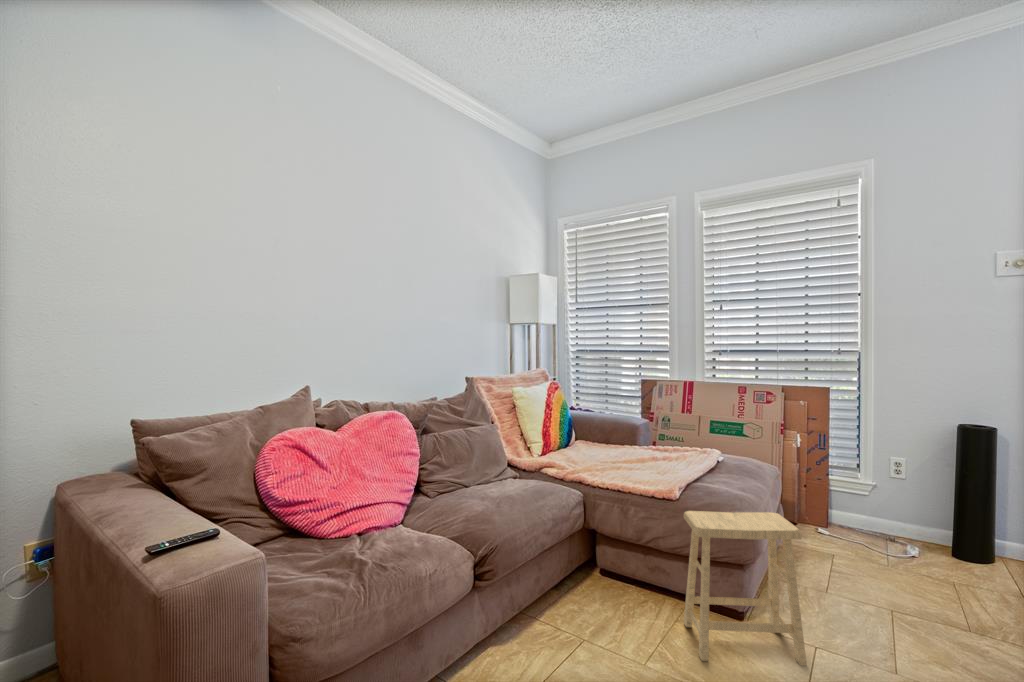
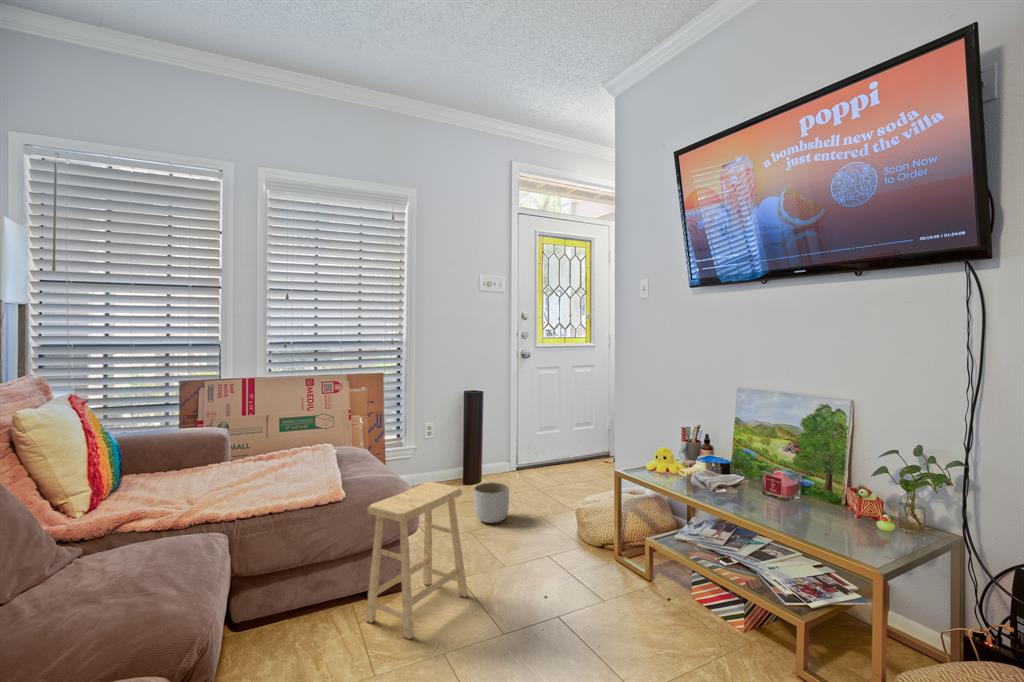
planter: none [915,554,983,619] -> present [474,482,509,523]

